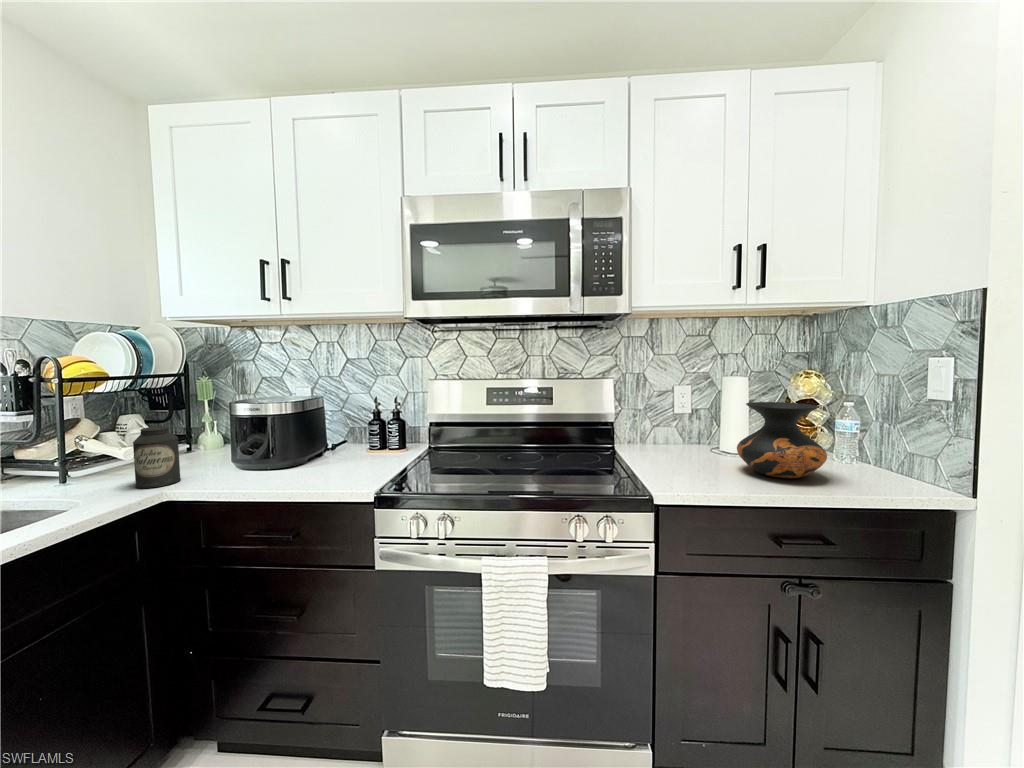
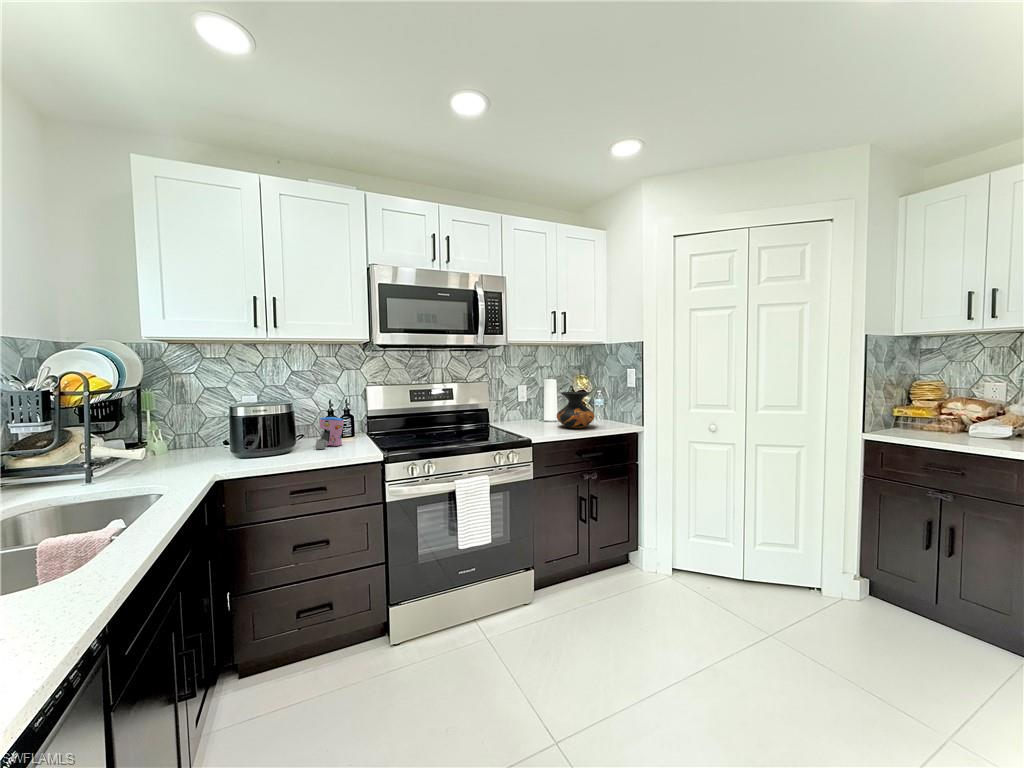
coffee maker: none [330,422,382,466] -> present [316,417,344,449]
canister: present [133,426,181,488] -> none [176,426,211,474]

